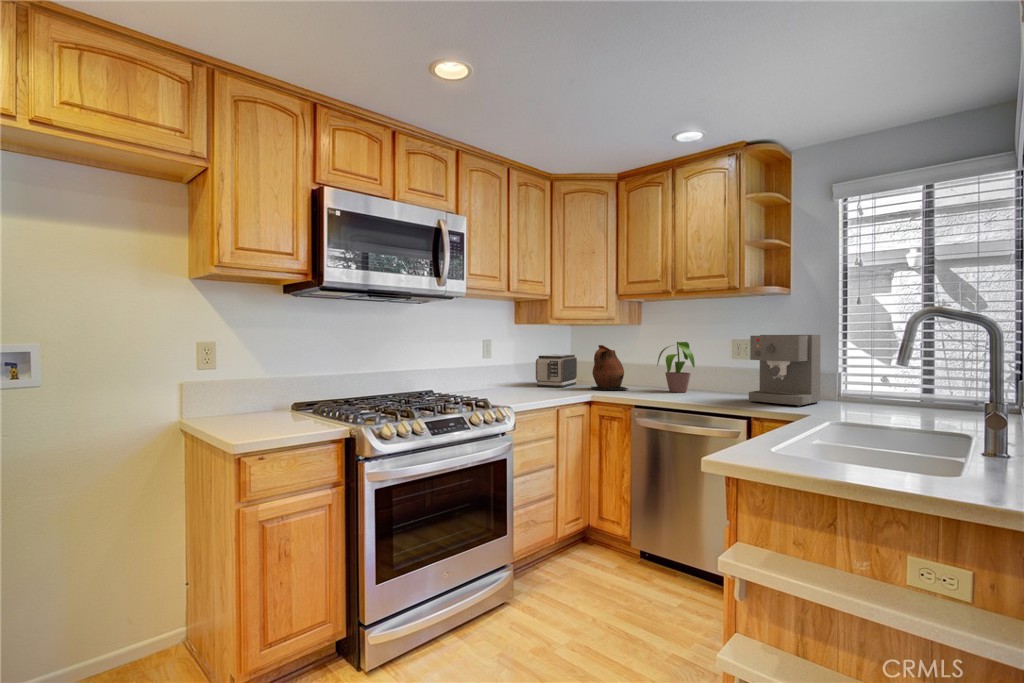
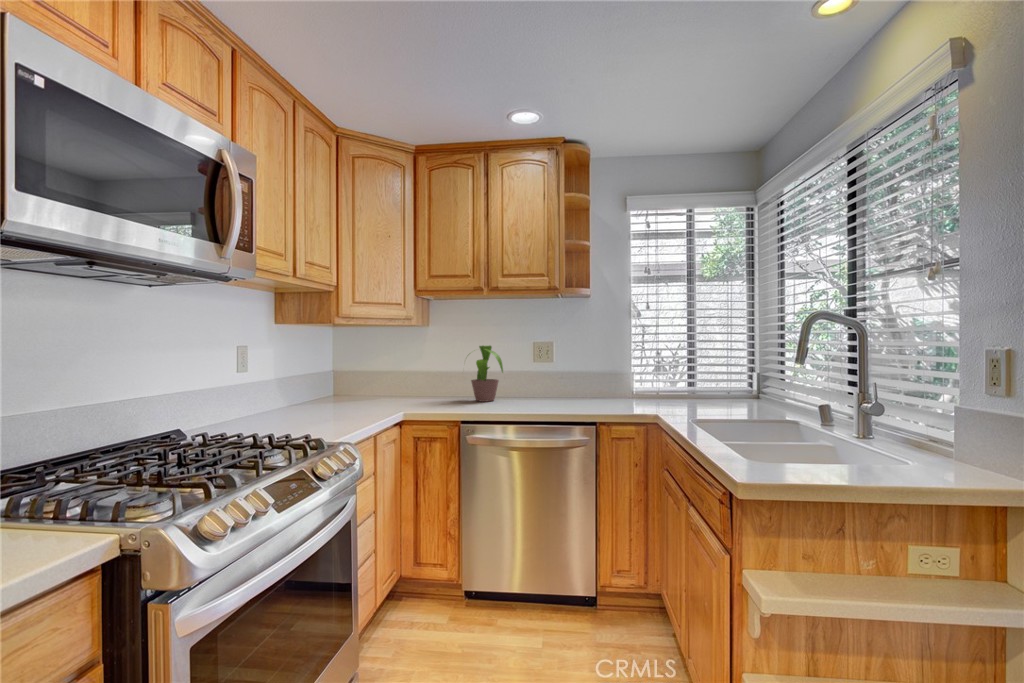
coffee maker: present [749,335,821,407] -> none [575,337,626,407]
ceramic pitcher: present [591,345,628,390] -> none [382,351,433,406]
toaster: present [536,354,577,387] -> none [308,364,352,408]

